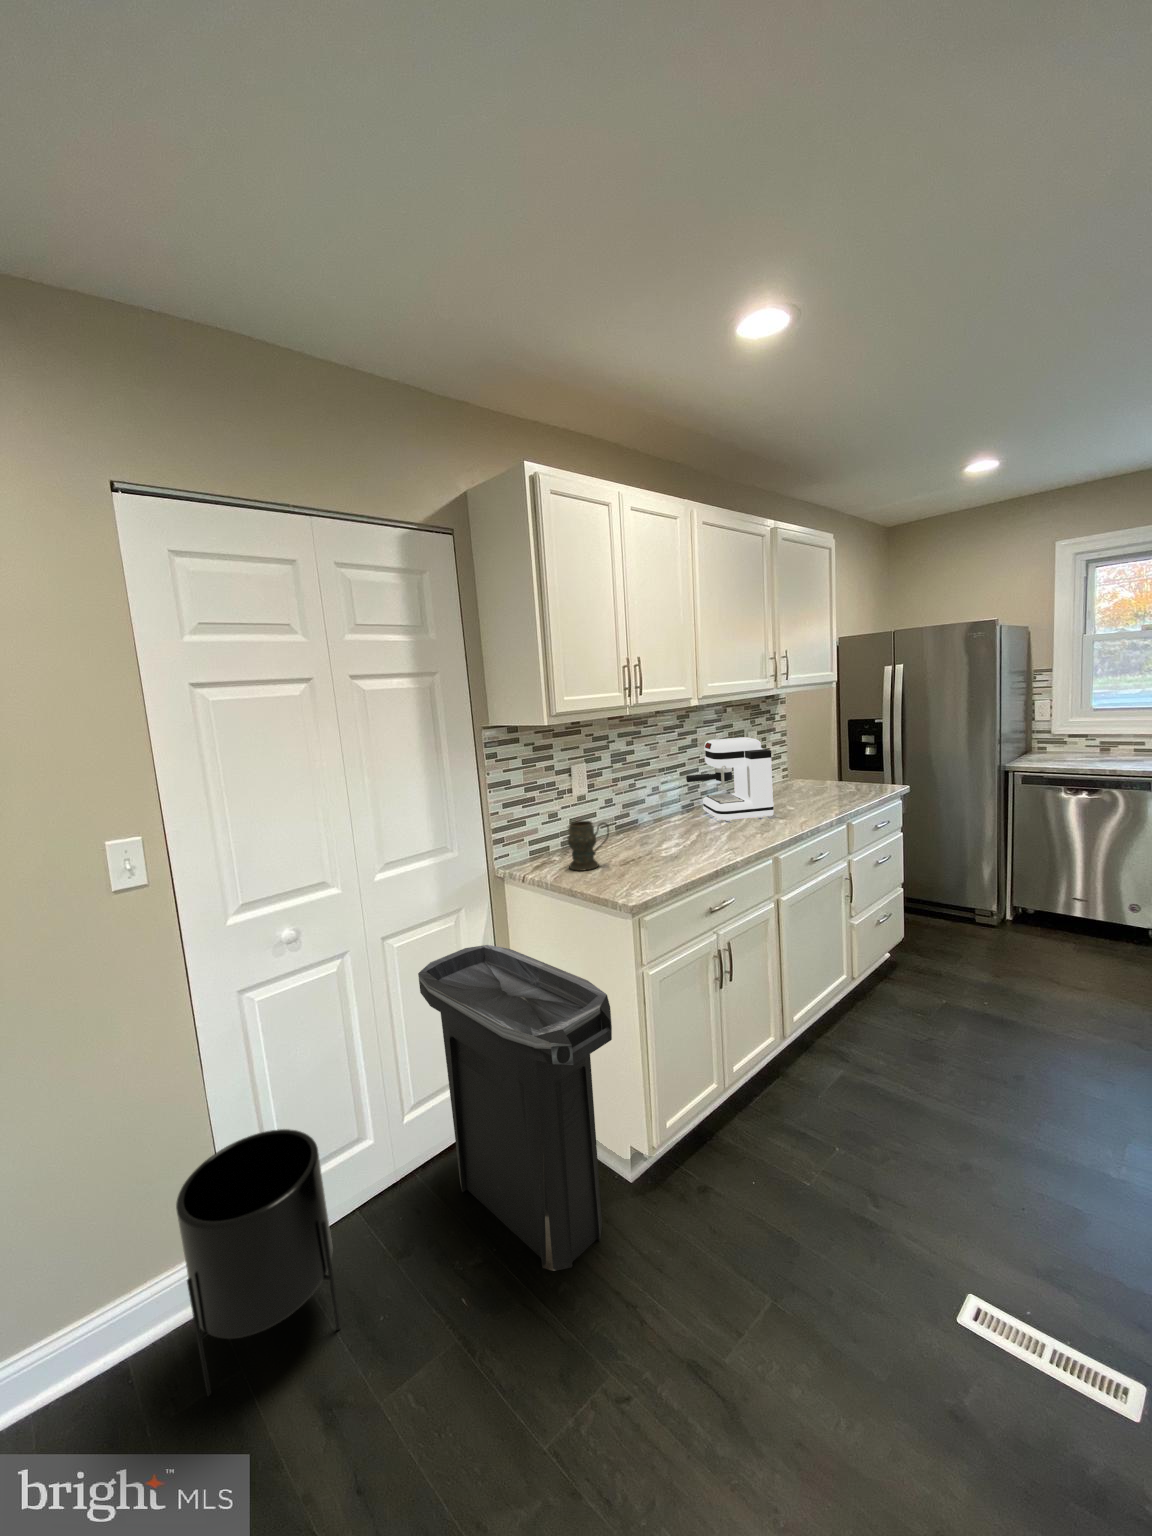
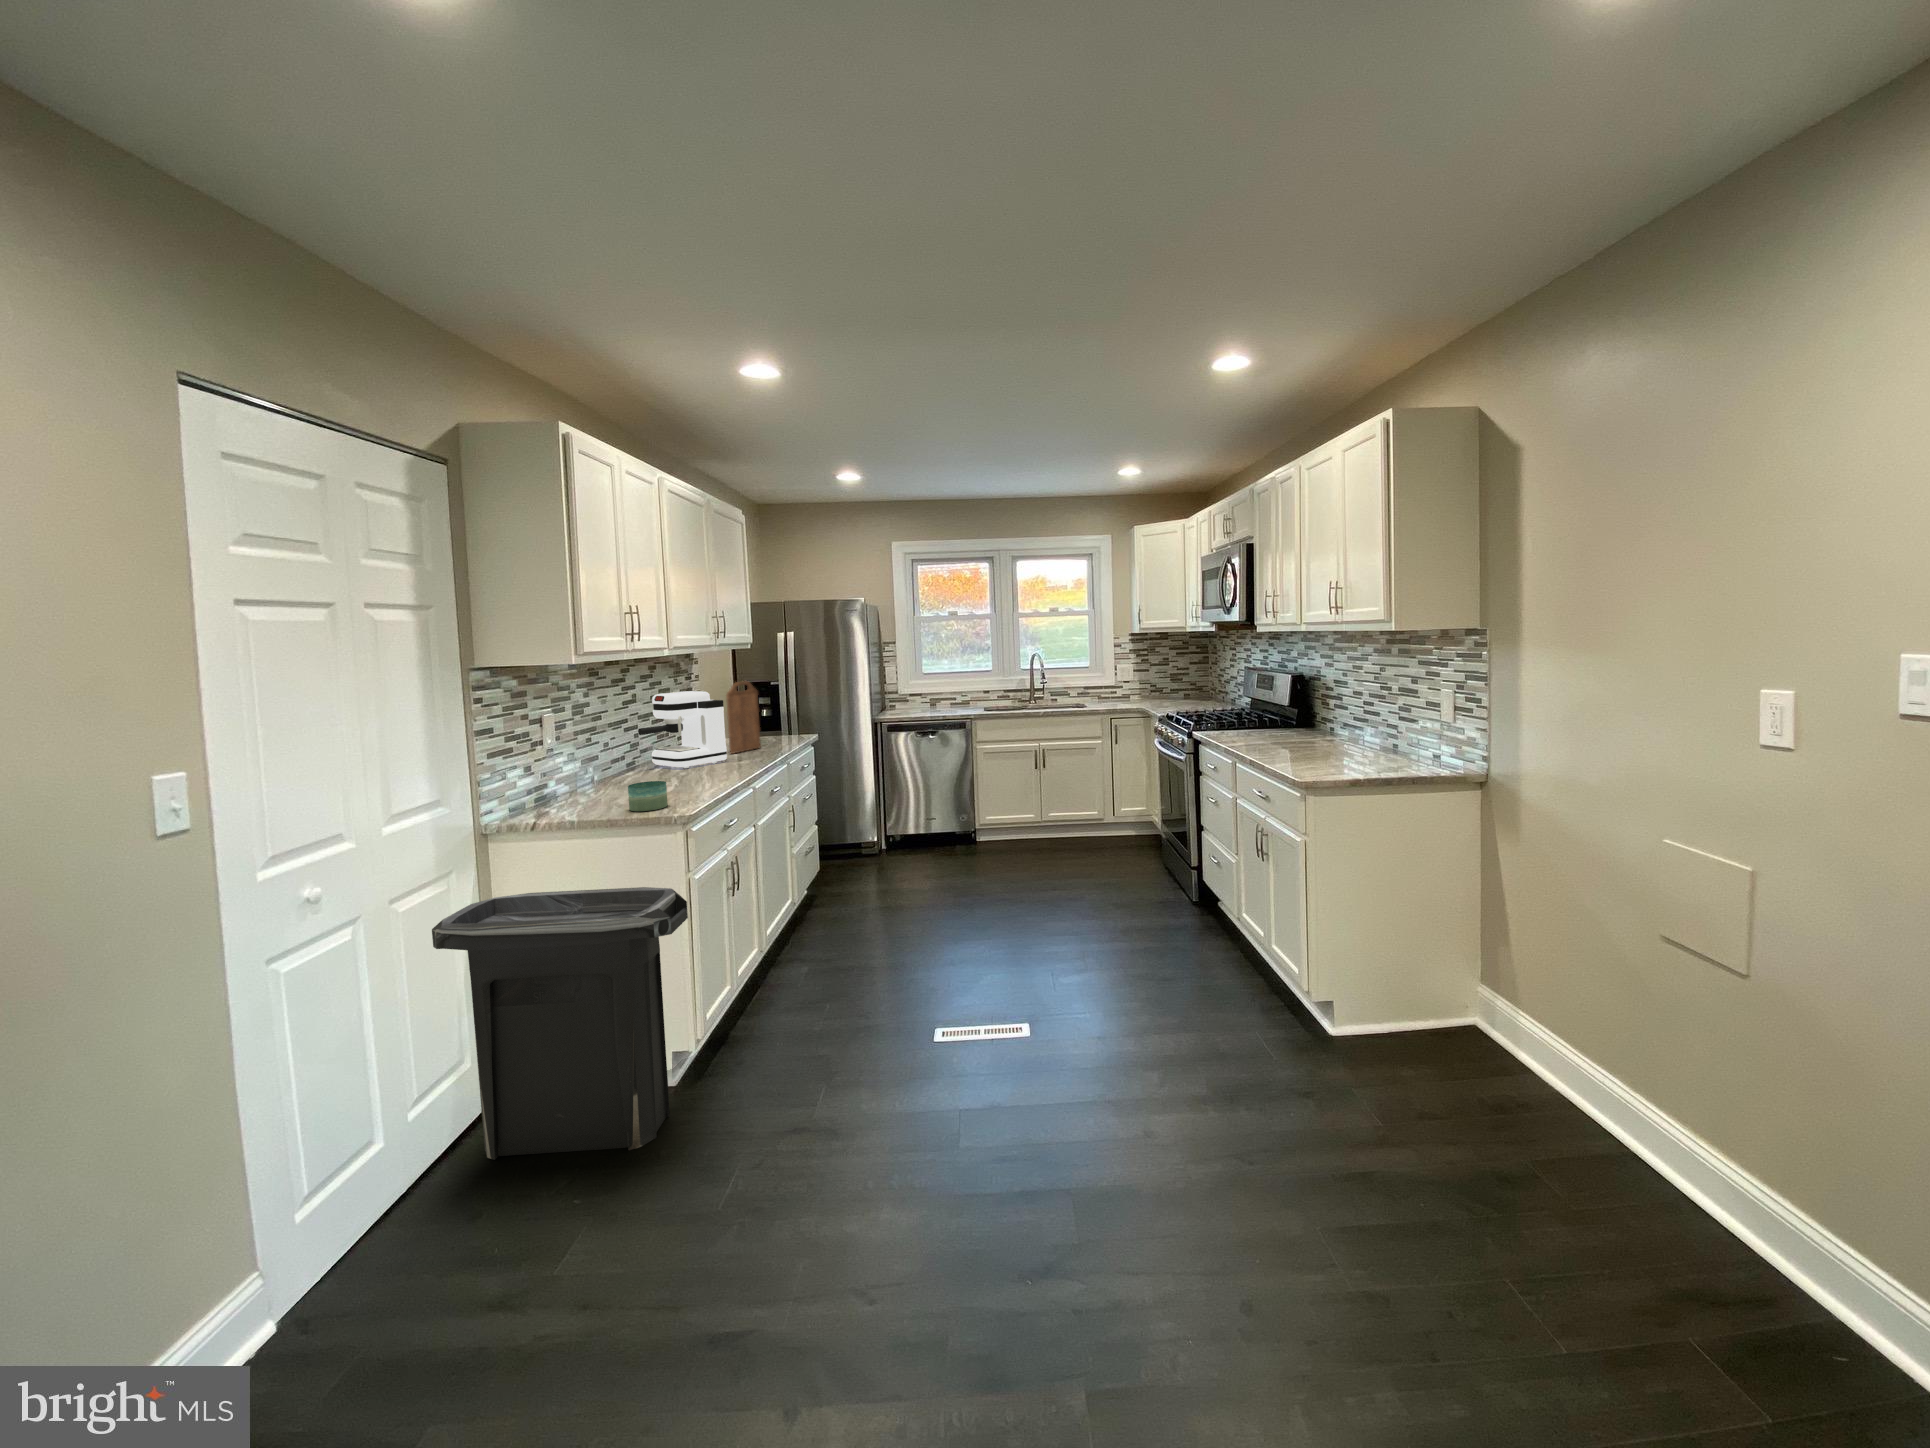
cutting board: none [787,726,829,805] -> present [726,681,761,754]
mug: present [567,821,609,871] -> none [569,762,614,811]
candle: none [602,852,642,888] -> present [628,781,668,811]
planter: present [176,1129,340,1396] -> none [240,1095,441,1385]

